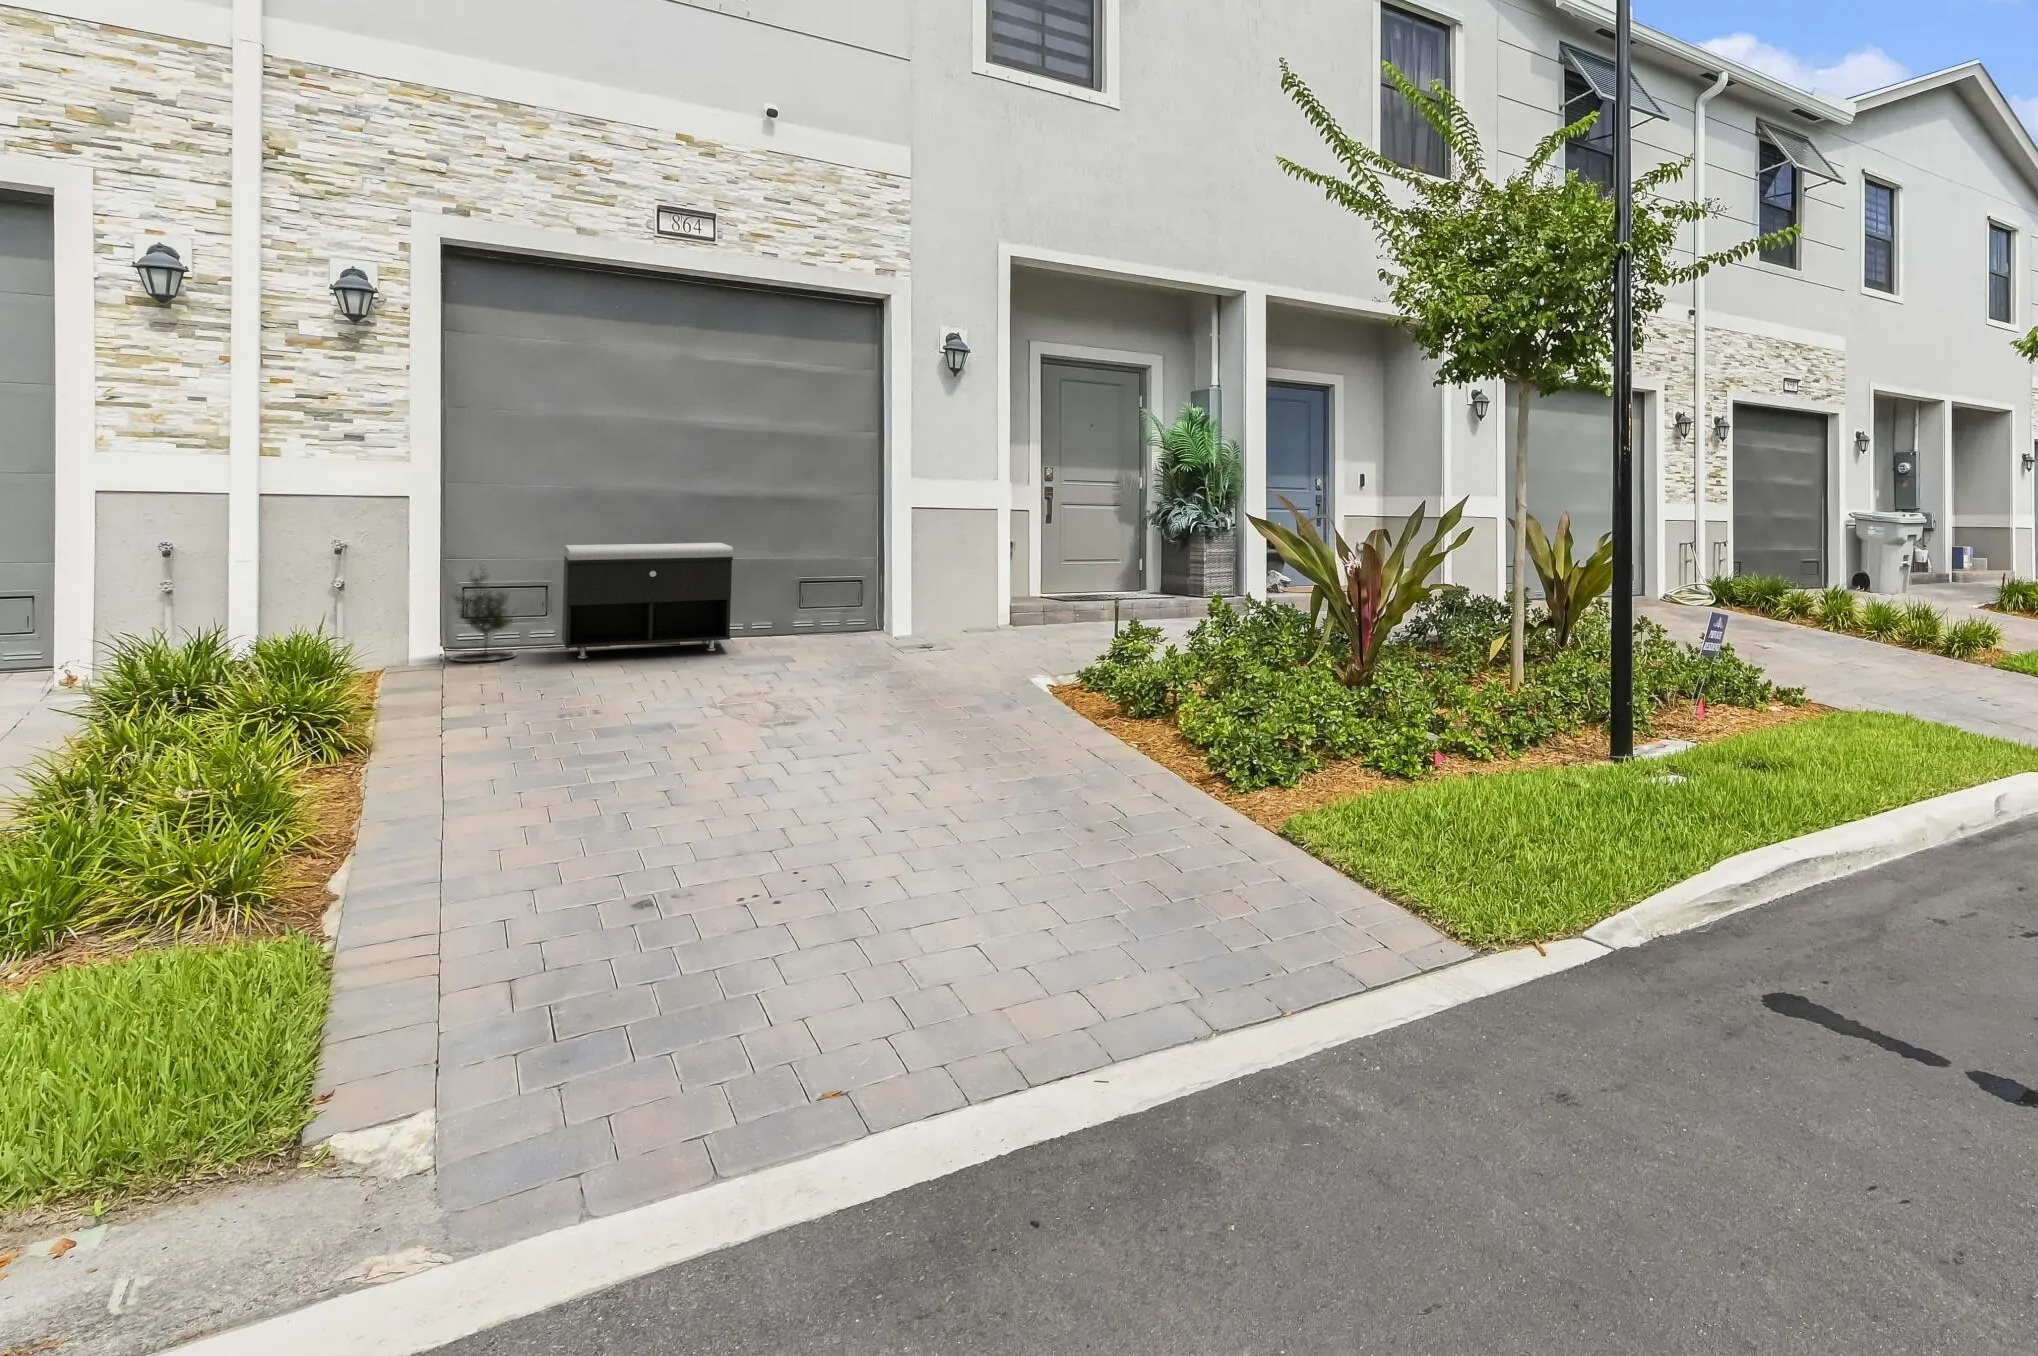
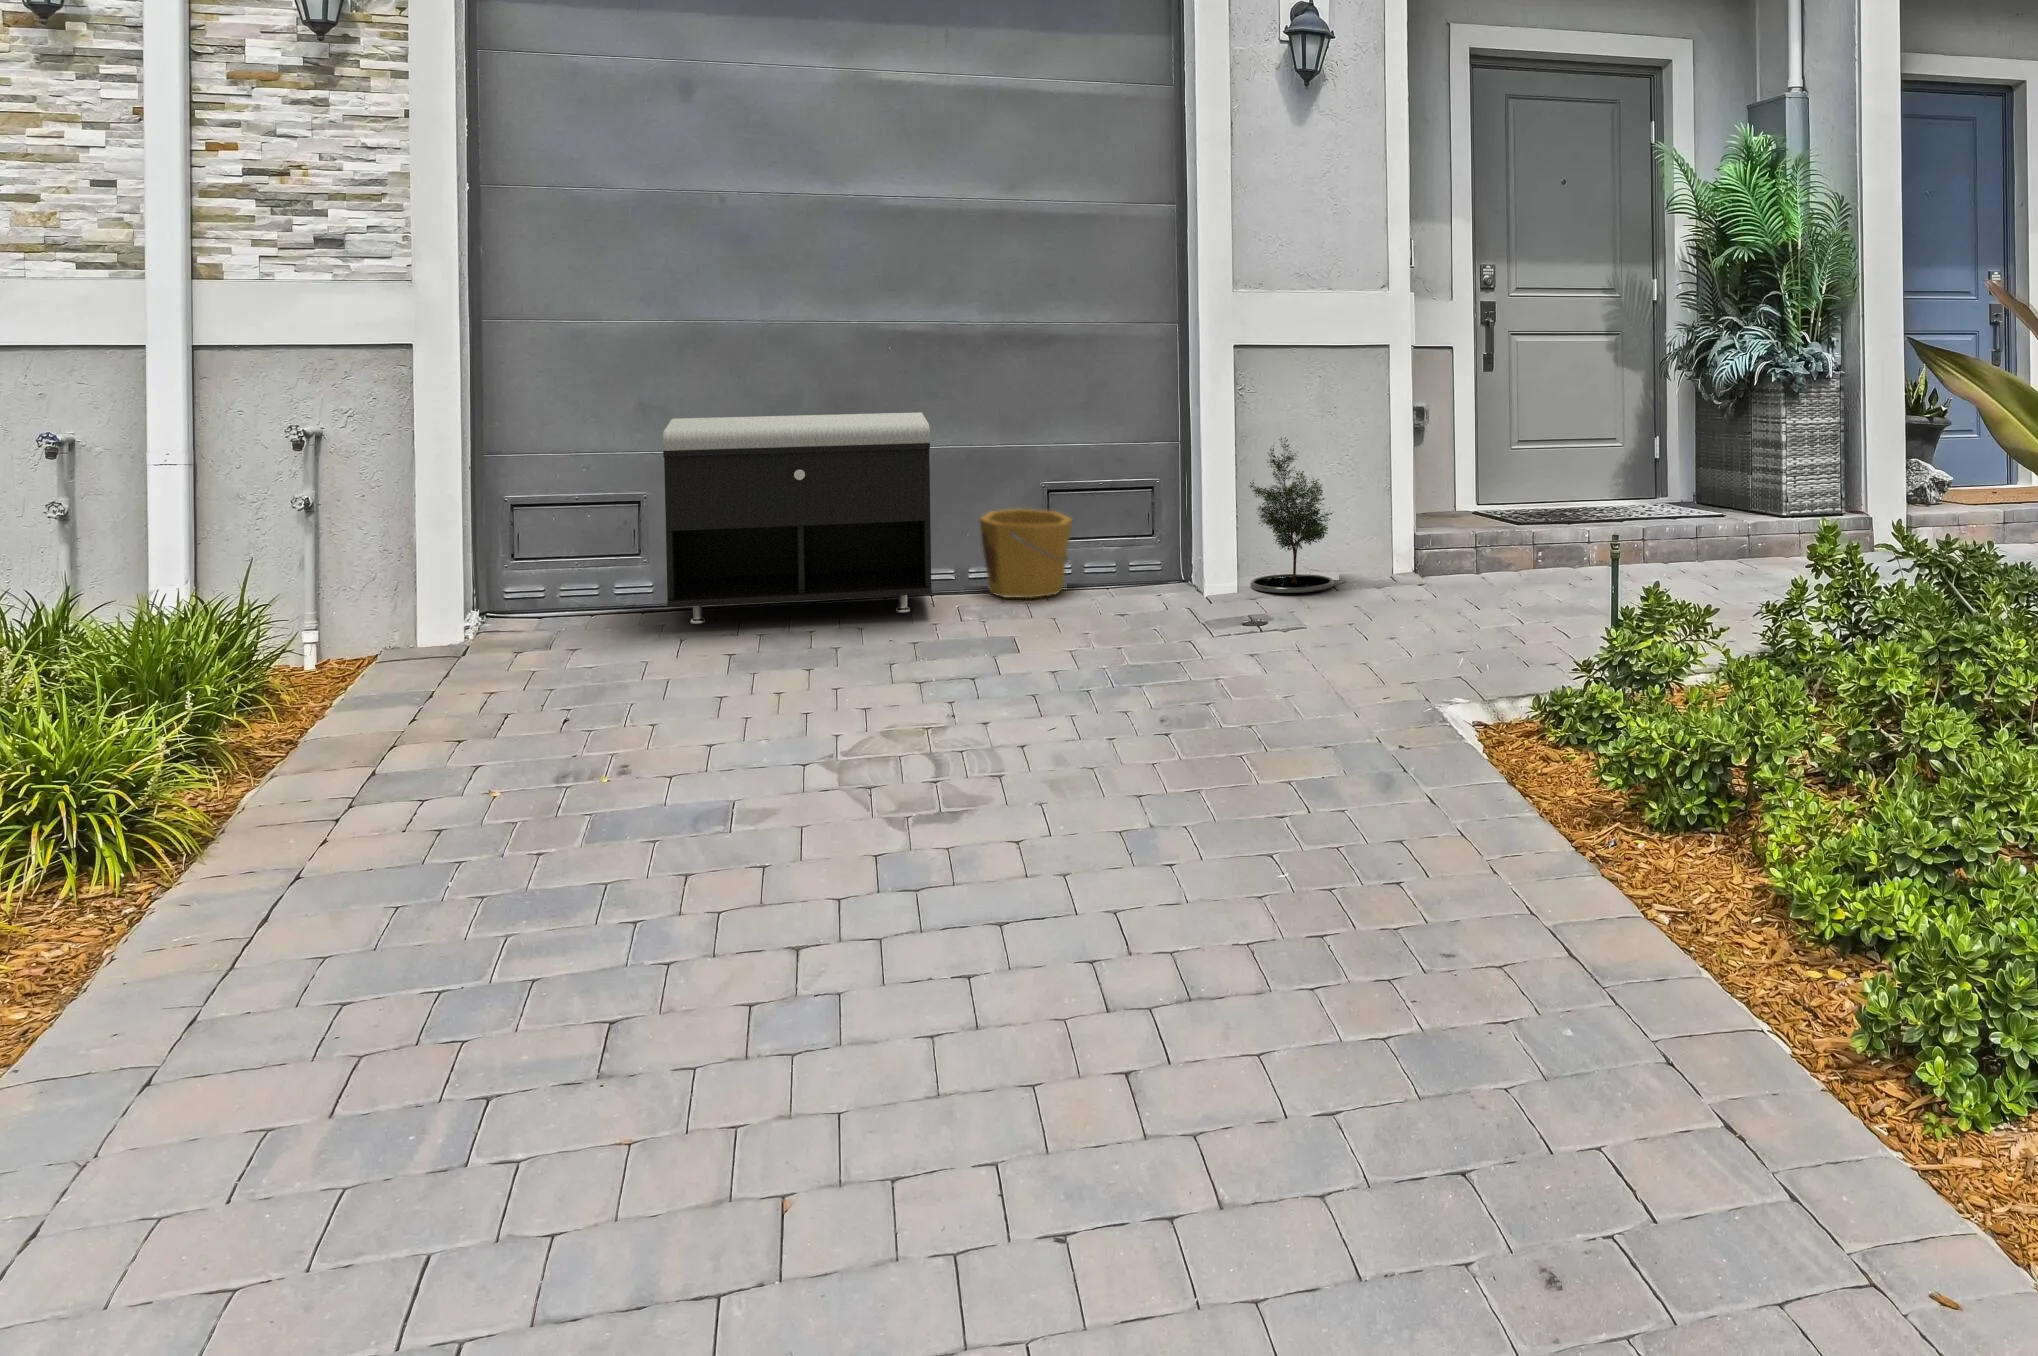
potted tree: present [451,569,515,662] -> present [1250,438,1334,593]
bucket: none [756,596,812,643] -> present [980,509,1072,598]

